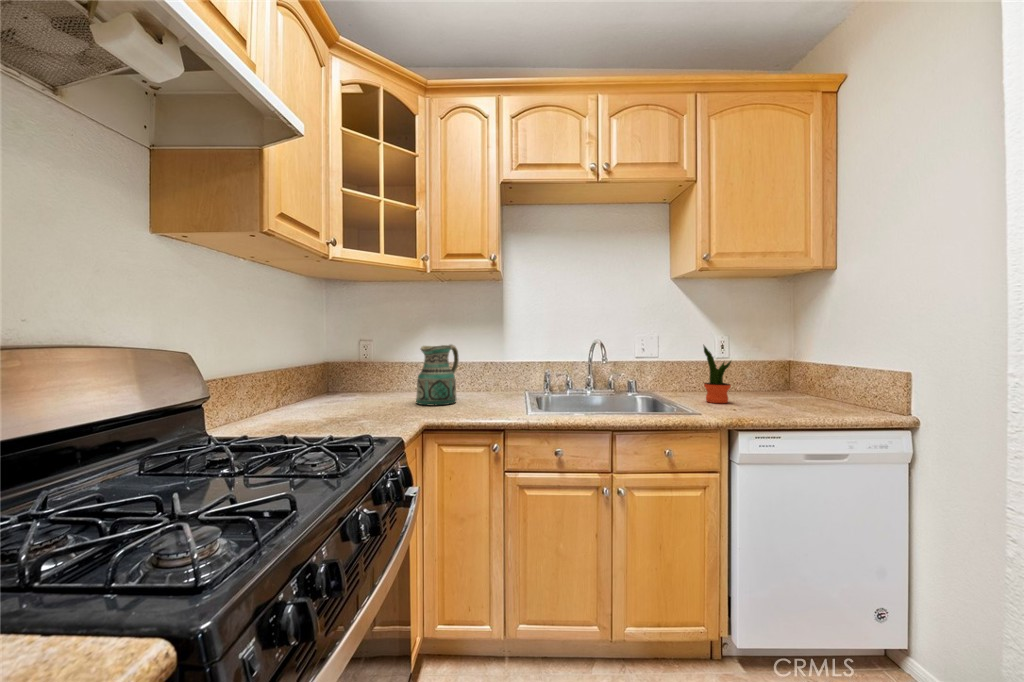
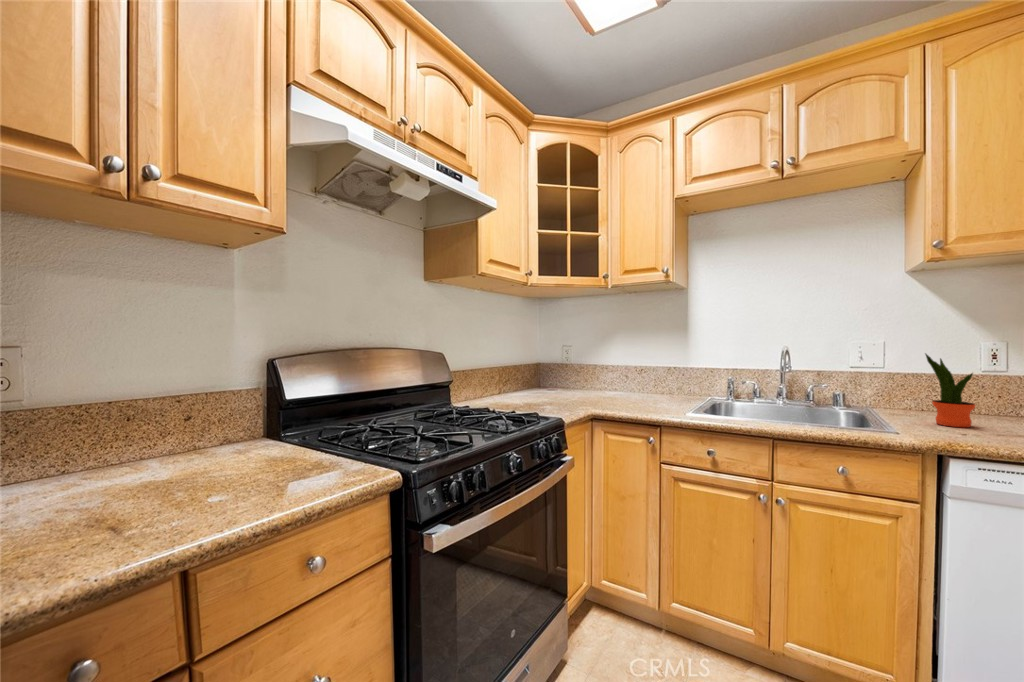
ceramic pitcher: present [416,345,459,405] -> none [596,349,637,401]

